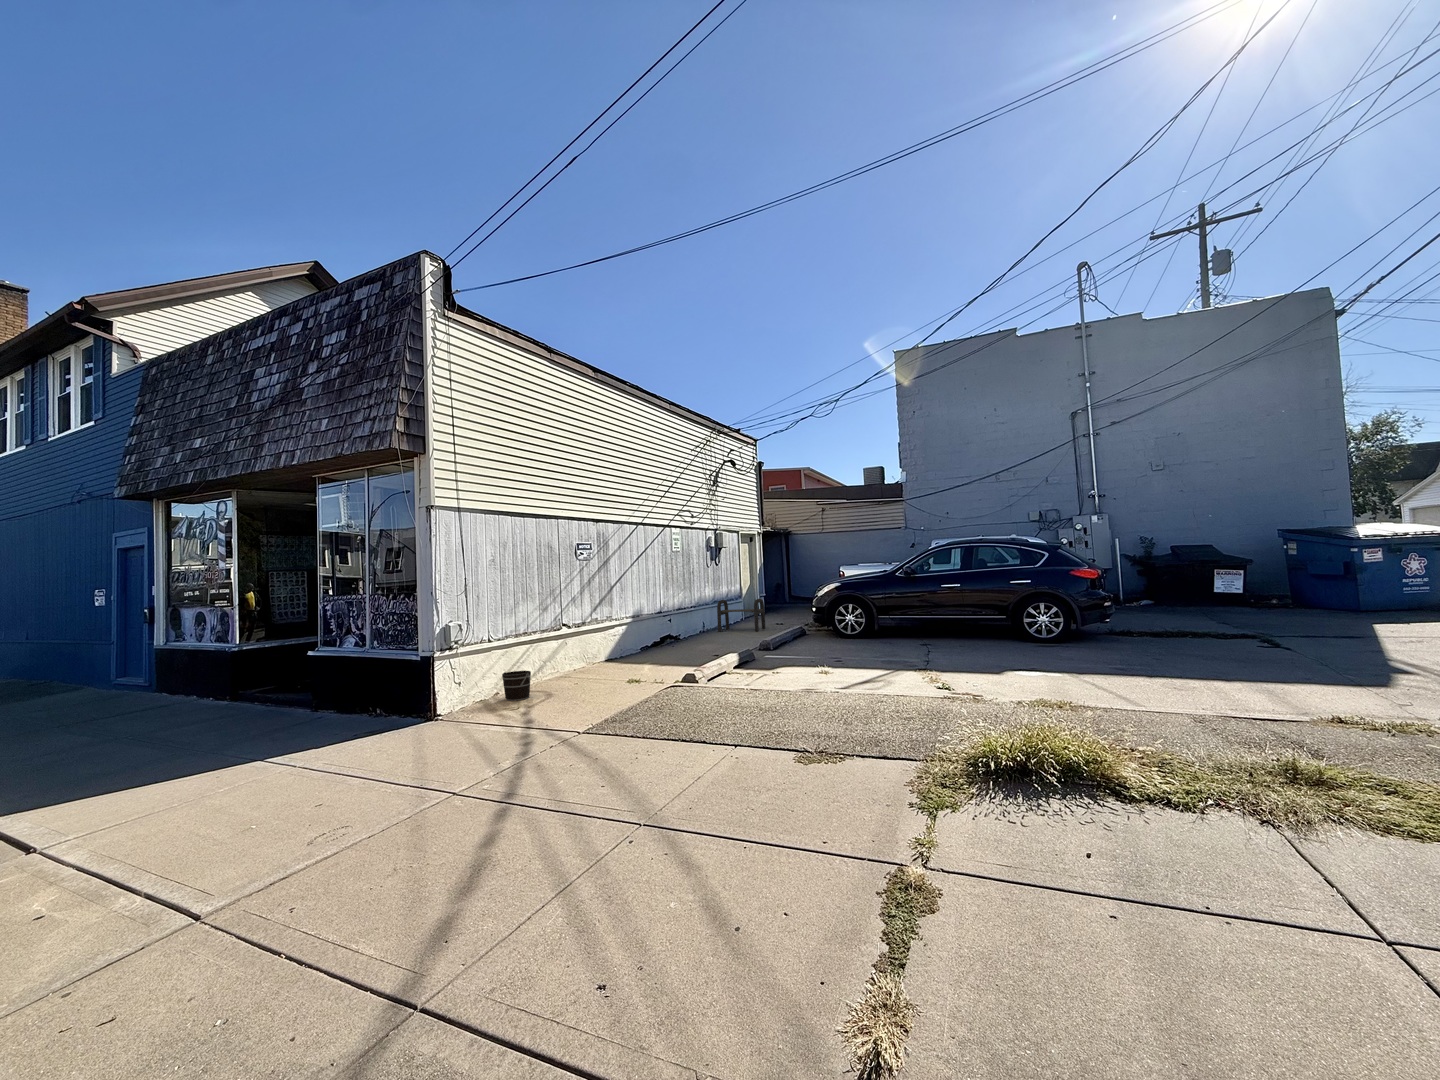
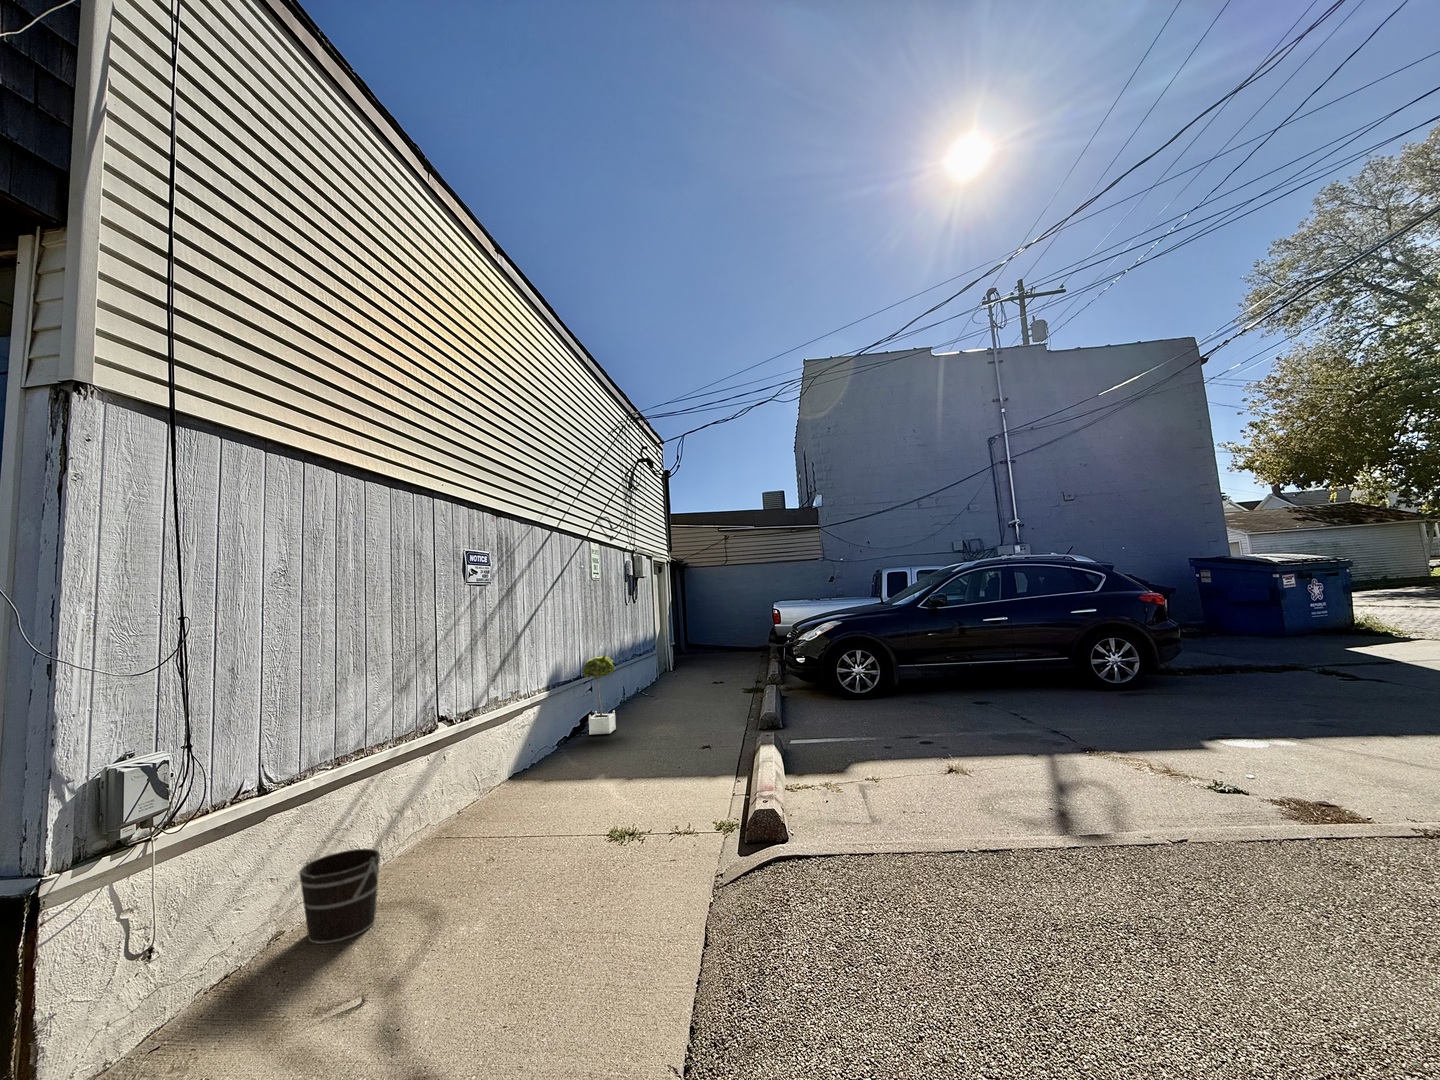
bench: present [717,599,765,632] -> none [638,647,704,697]
potted tree: none [660,600,682,649] -> present [583,655,616,735]

